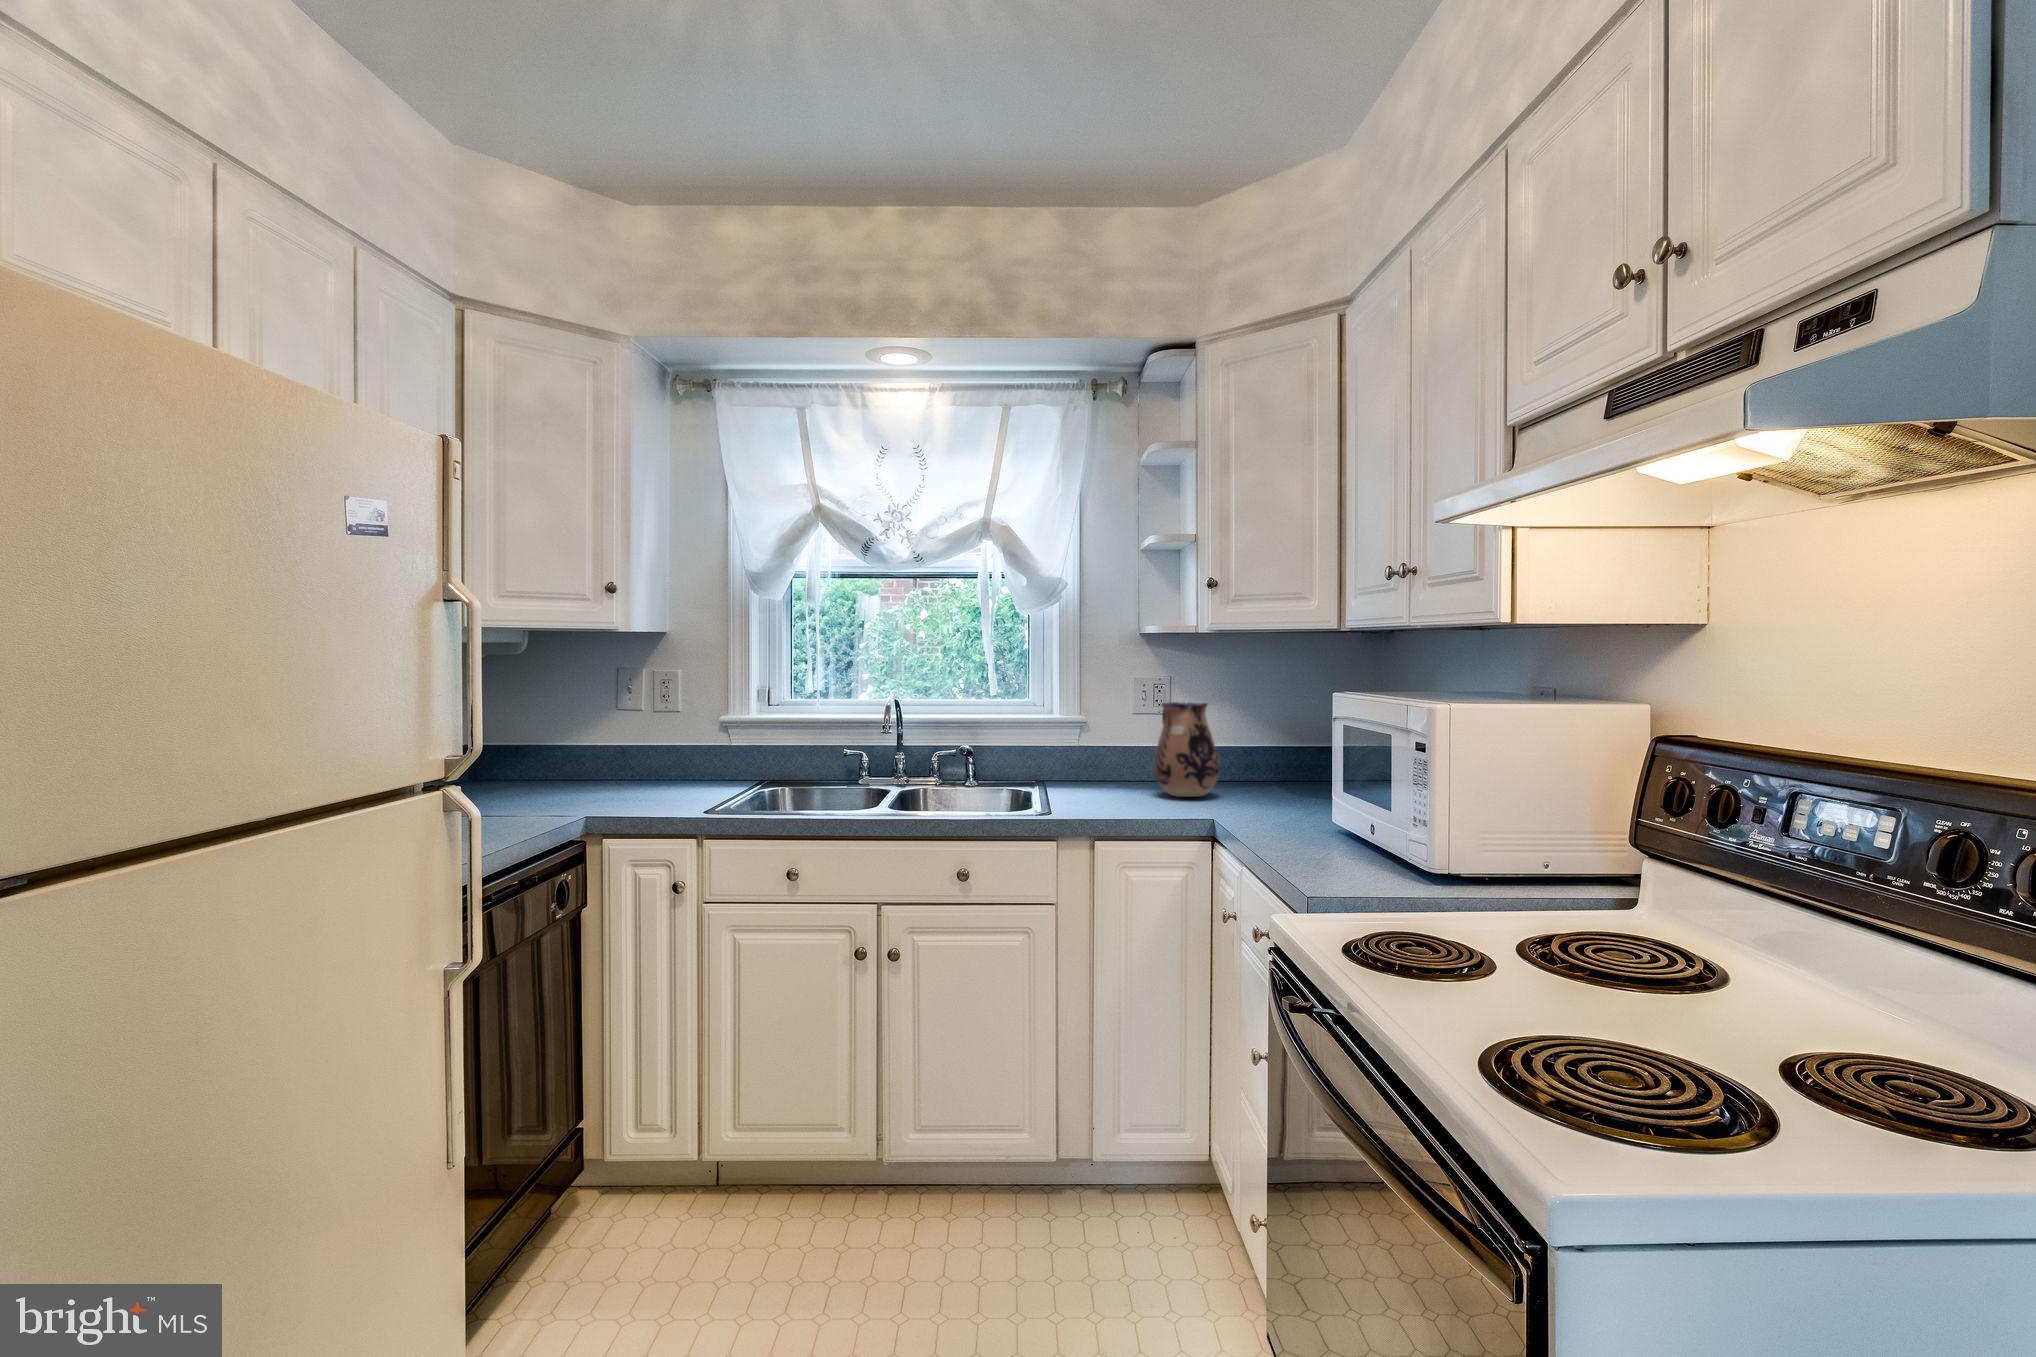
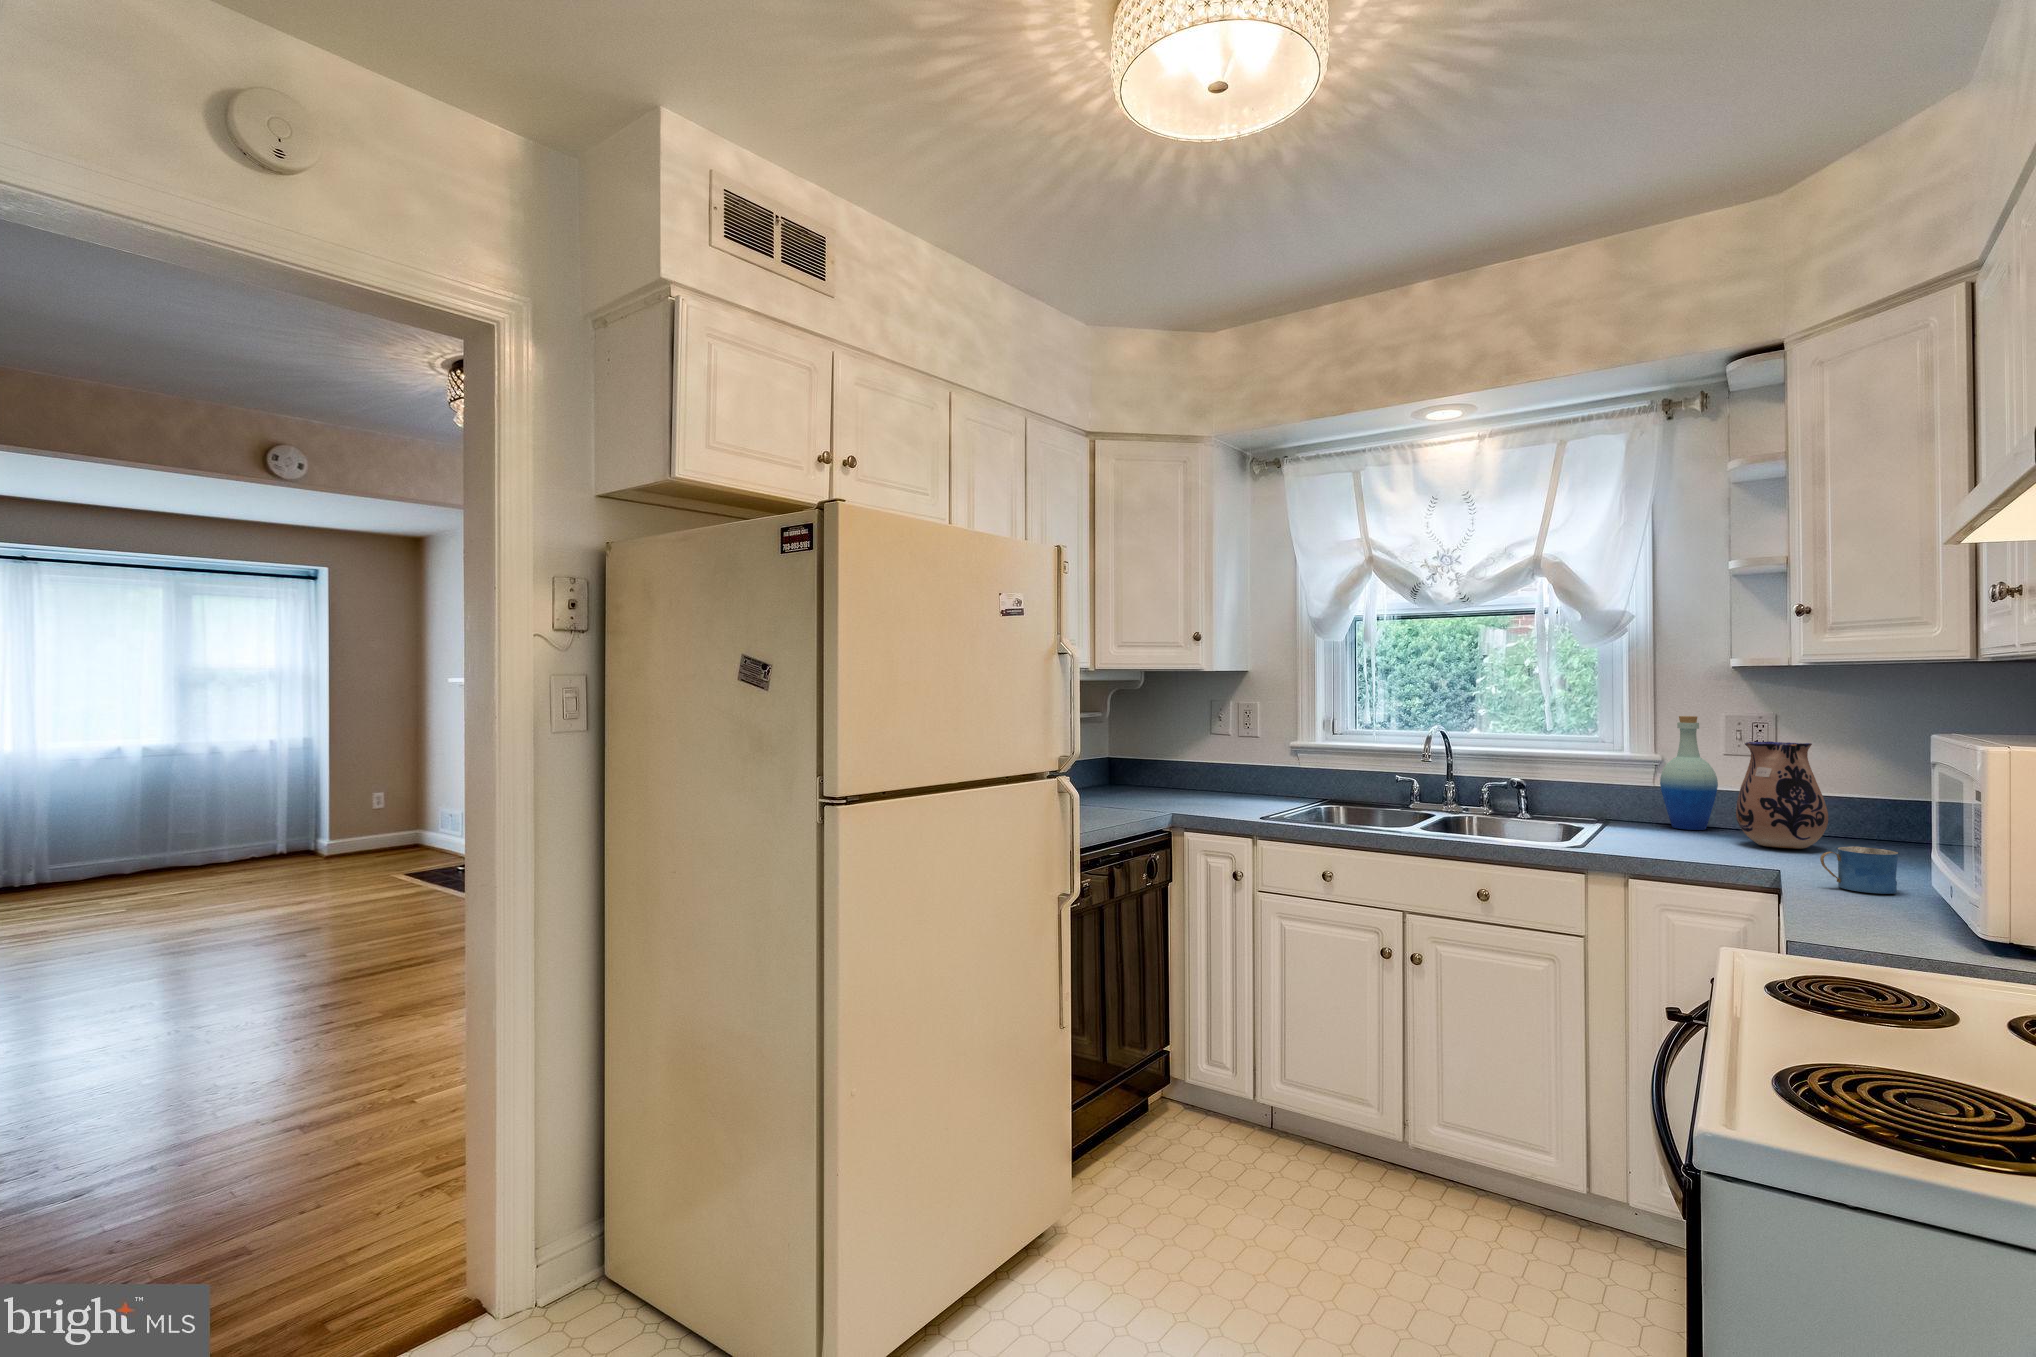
bottle: none [1084,680,1129,785] -> present [1660,716,1718,830]
mug: none [1253,794,1306,835] -> present [1820,847,1899,894]

